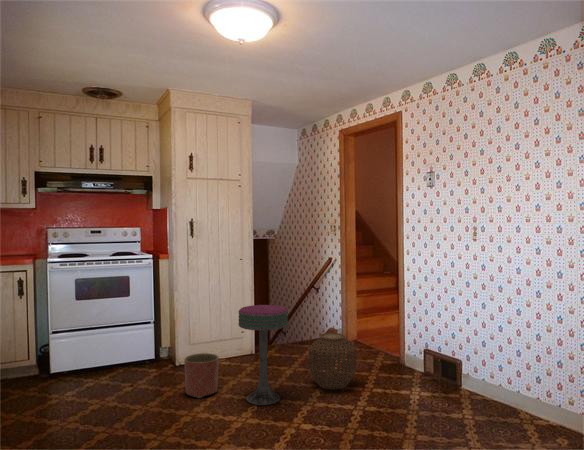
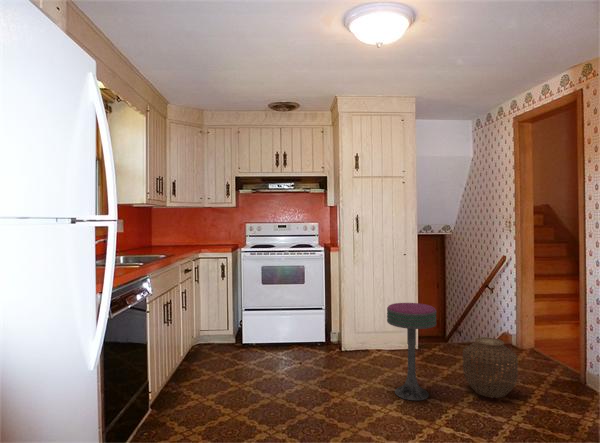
planter: present [184,353,219,398] -> none [341,342,372,382]

